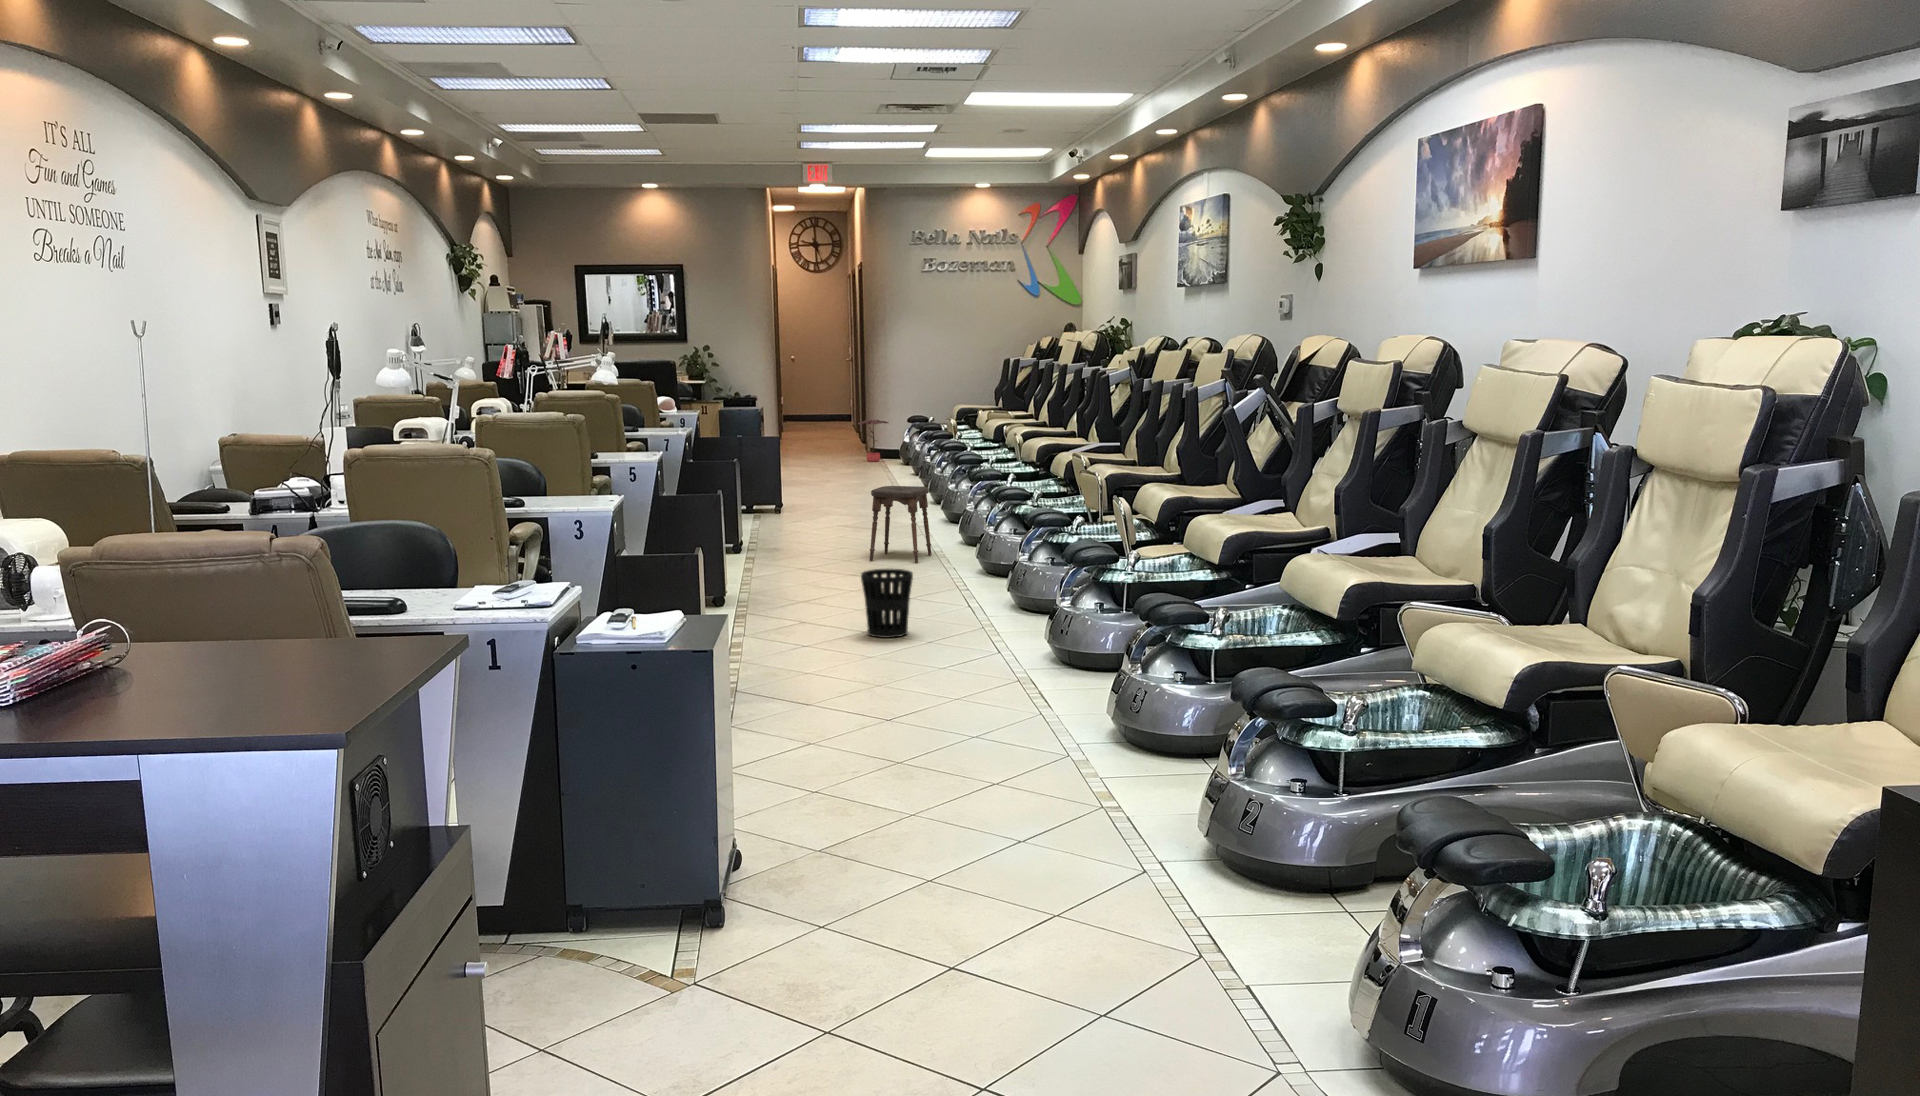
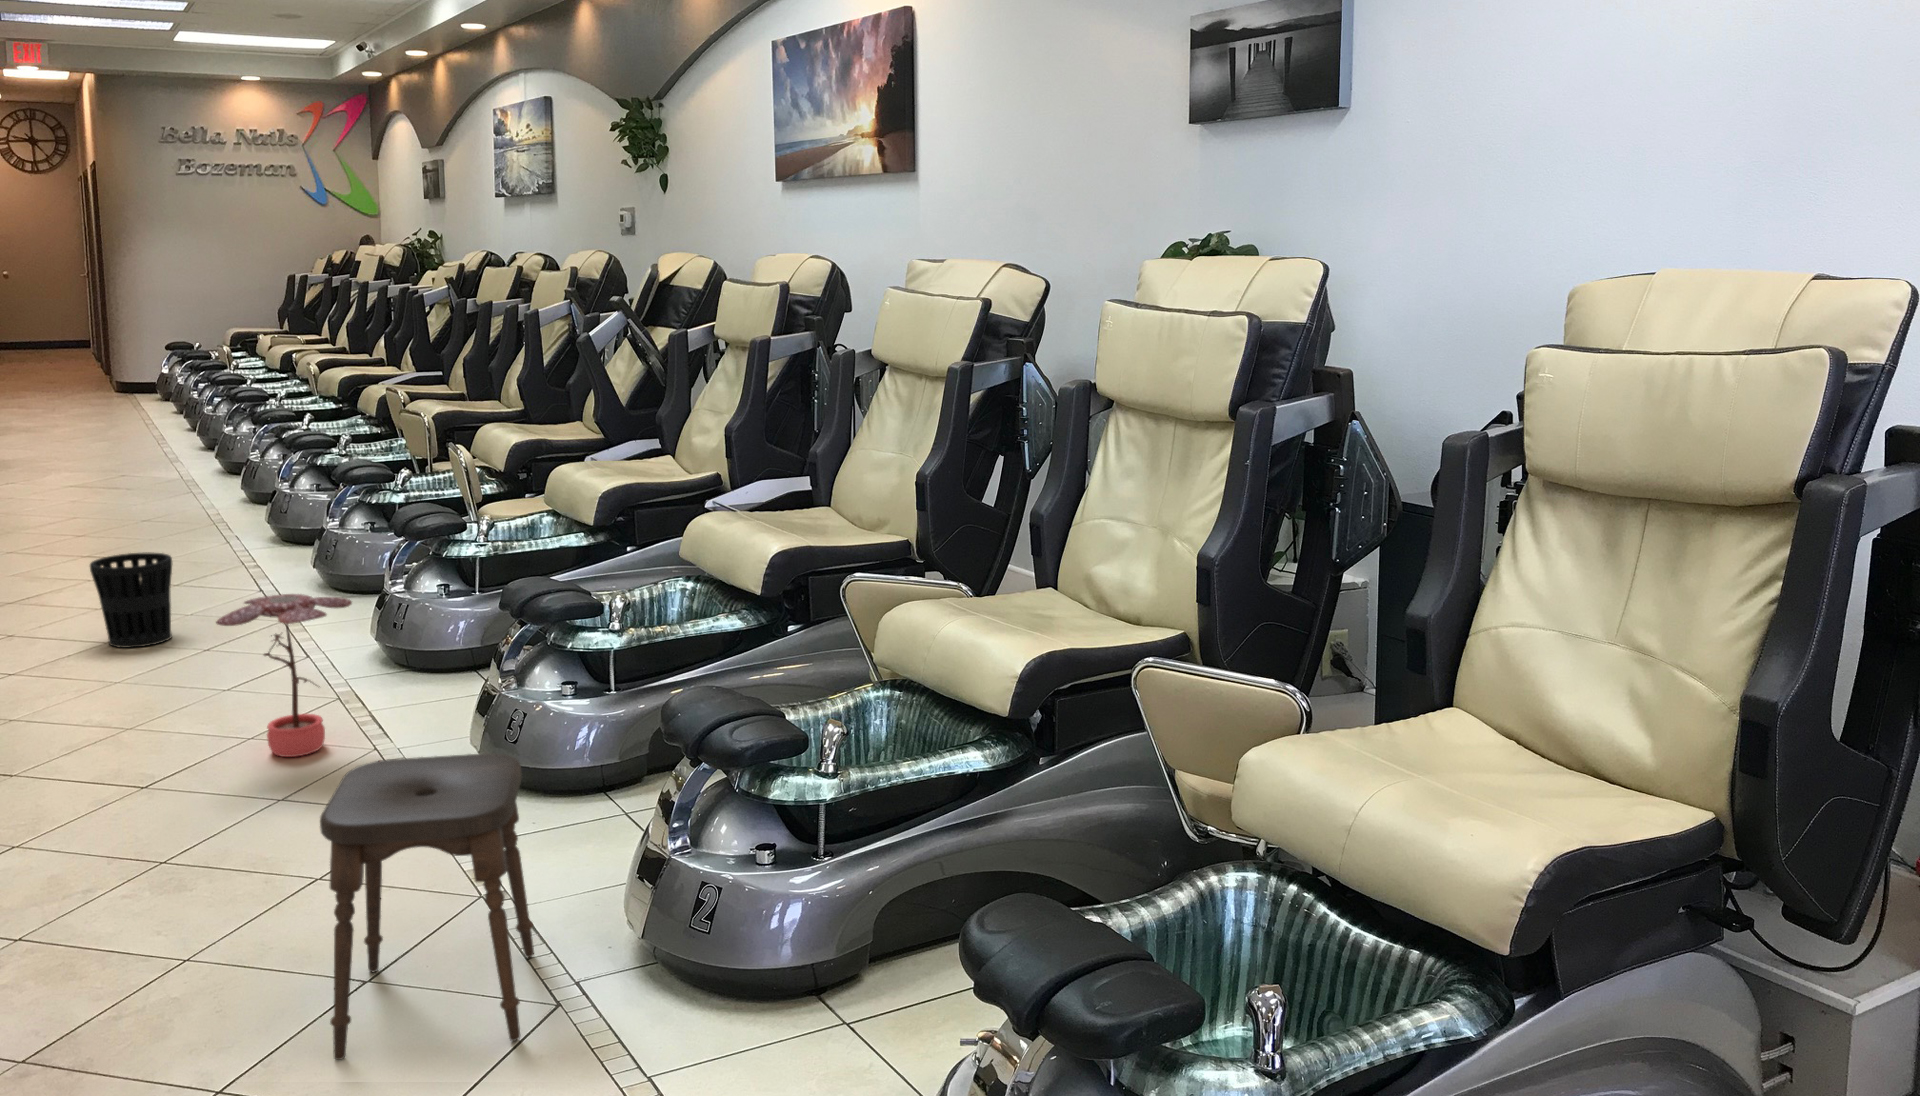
potted plant: present [858,420,889,461] -> present [216,594,352,757]
stool: present [870,486,931,563] -> present [320,753,534,1060]

